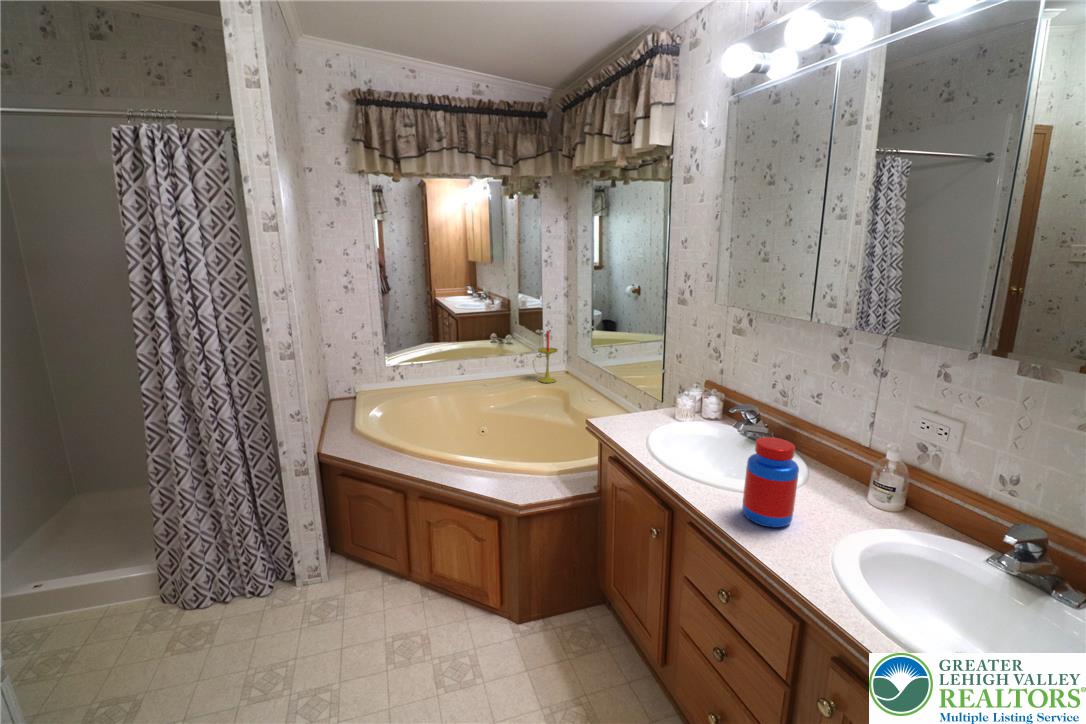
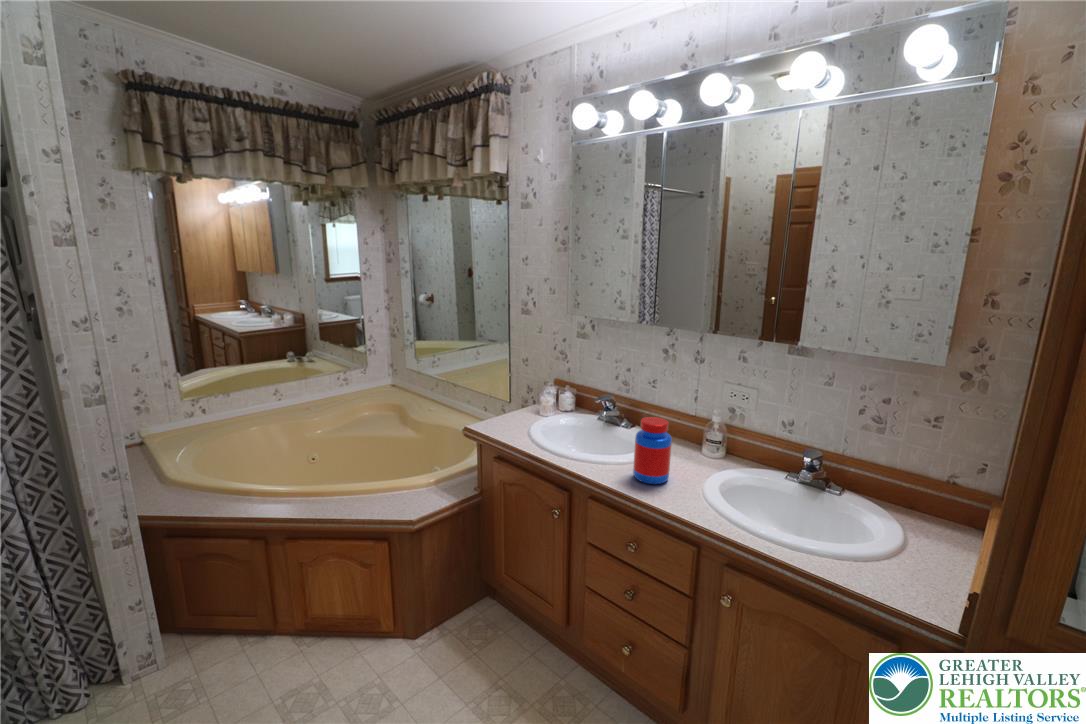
candle: present [533,331,558,383] -> none [362,342,389,397]

